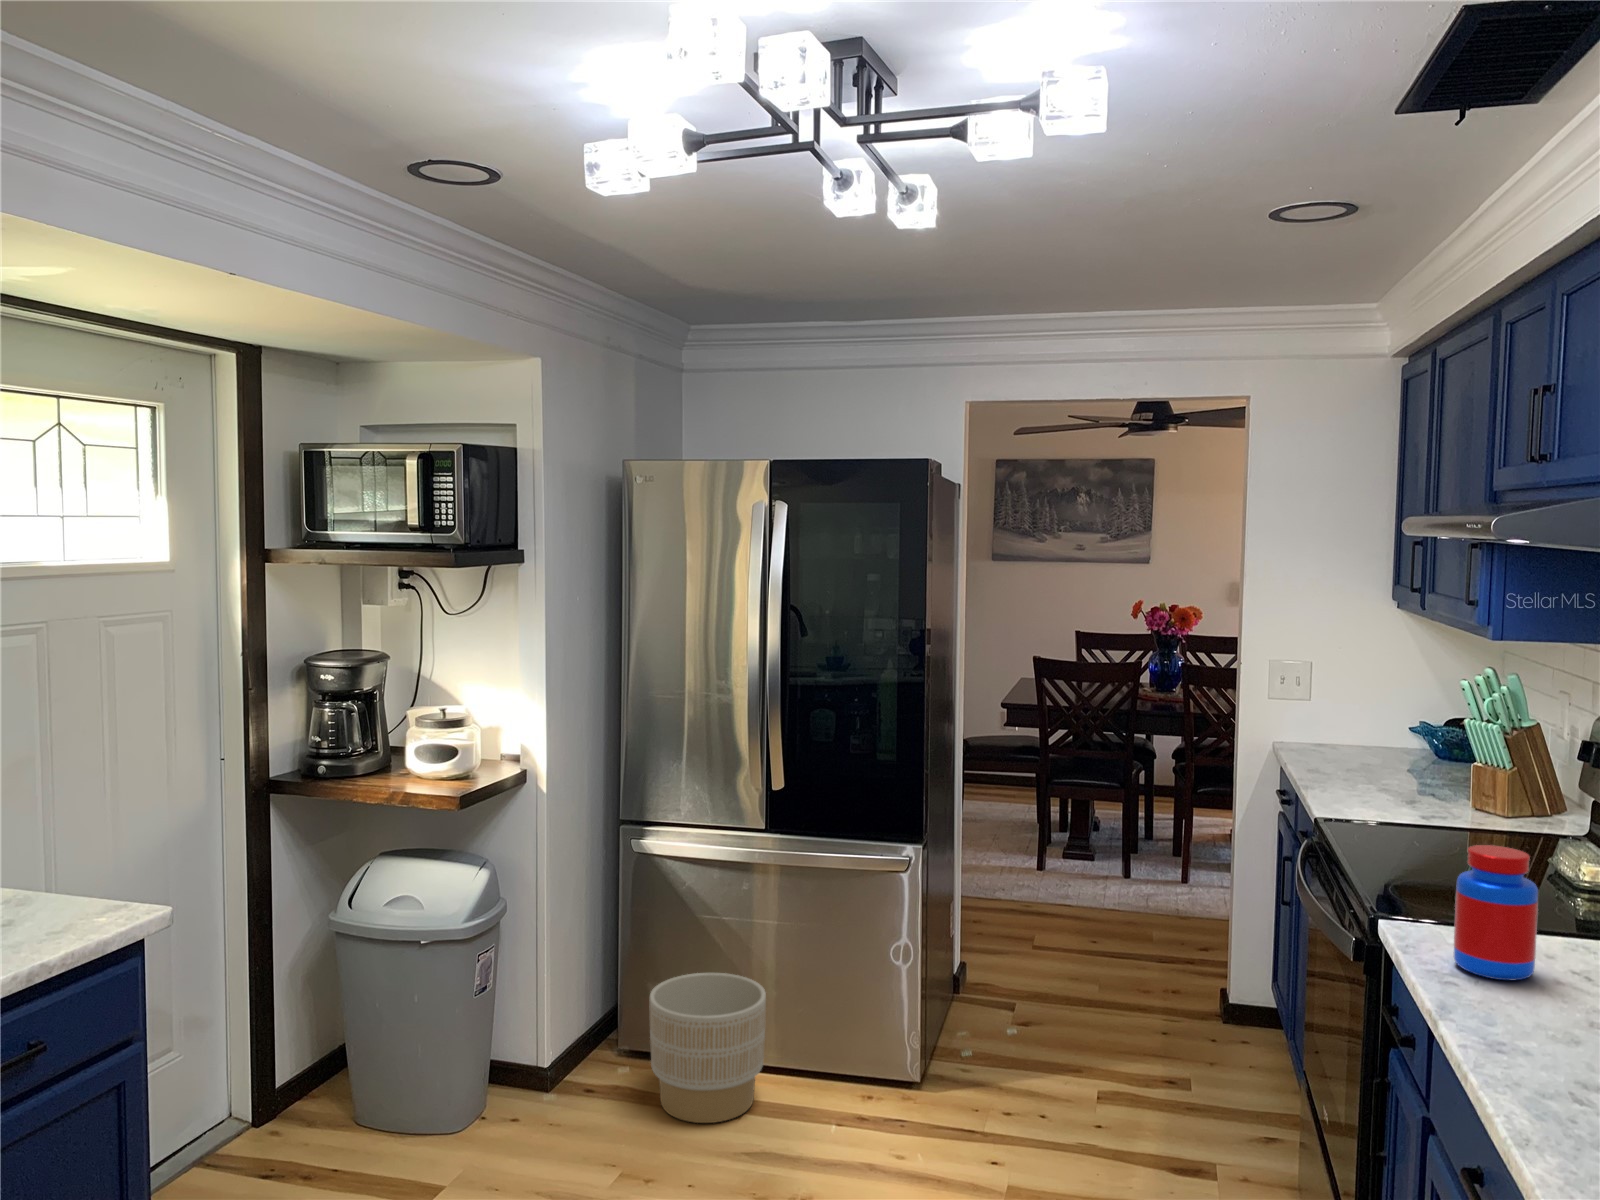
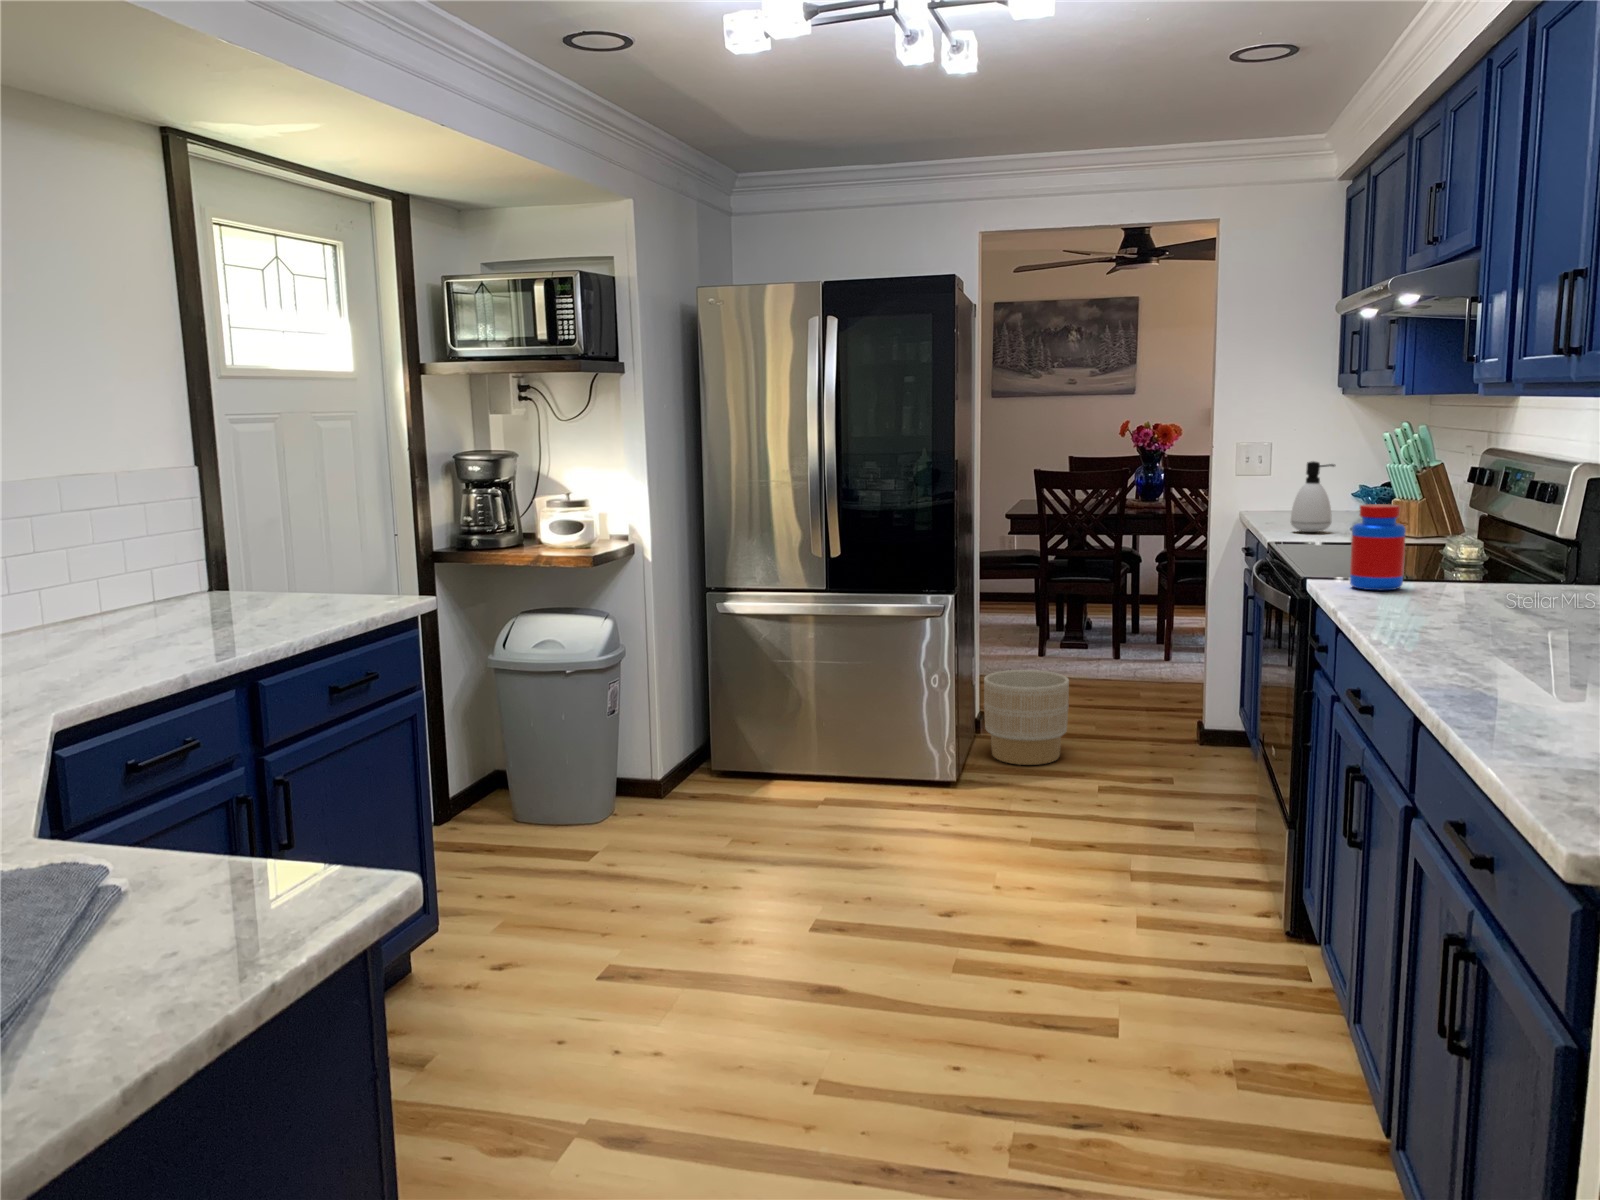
soap dispenser: none [1343,710,1401,800] -> present [1291,461,1335,532]
planter: present [649,973,766,1123] -> present [984,670,1069,765]

